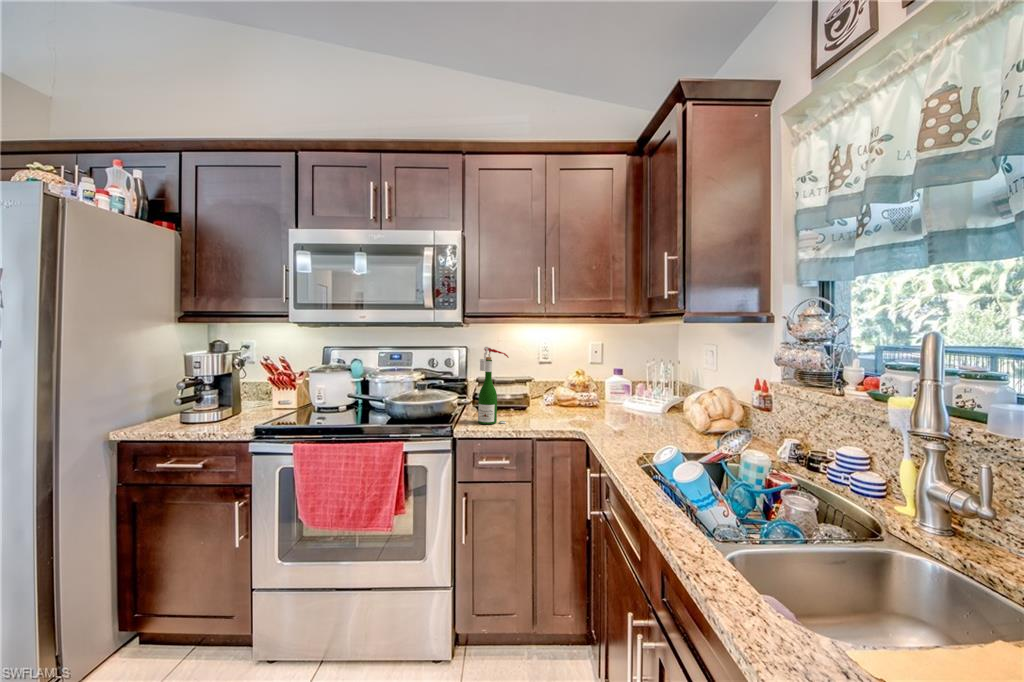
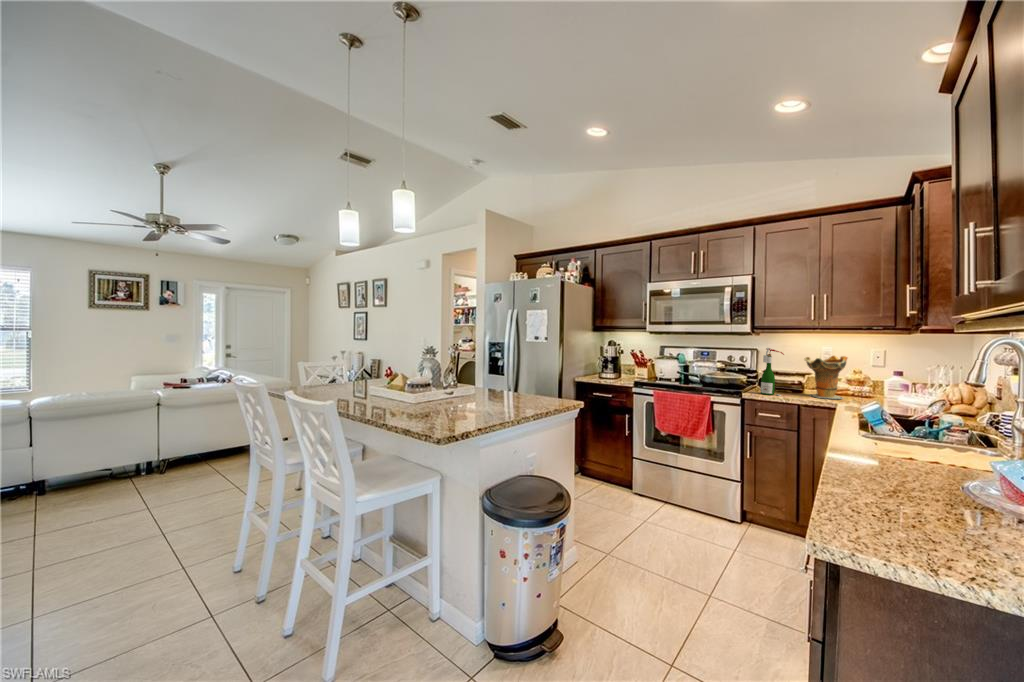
decorative vase: none [531,354,579,419] -> present [804,356,847,399]

